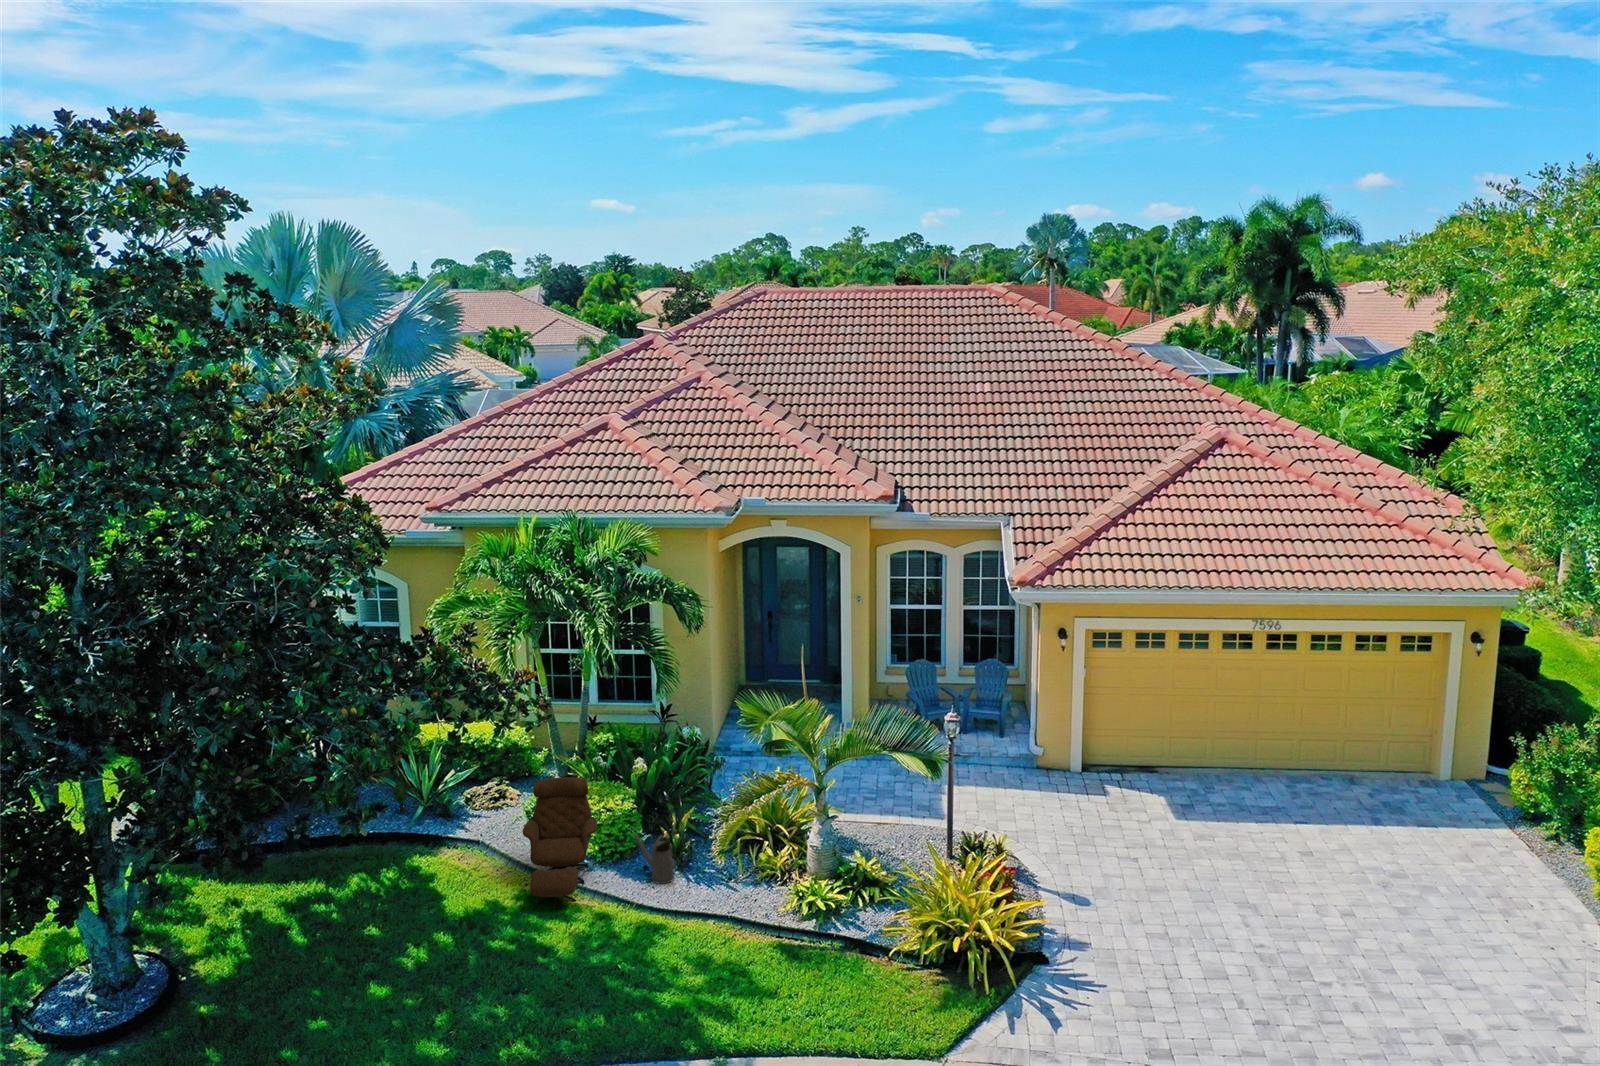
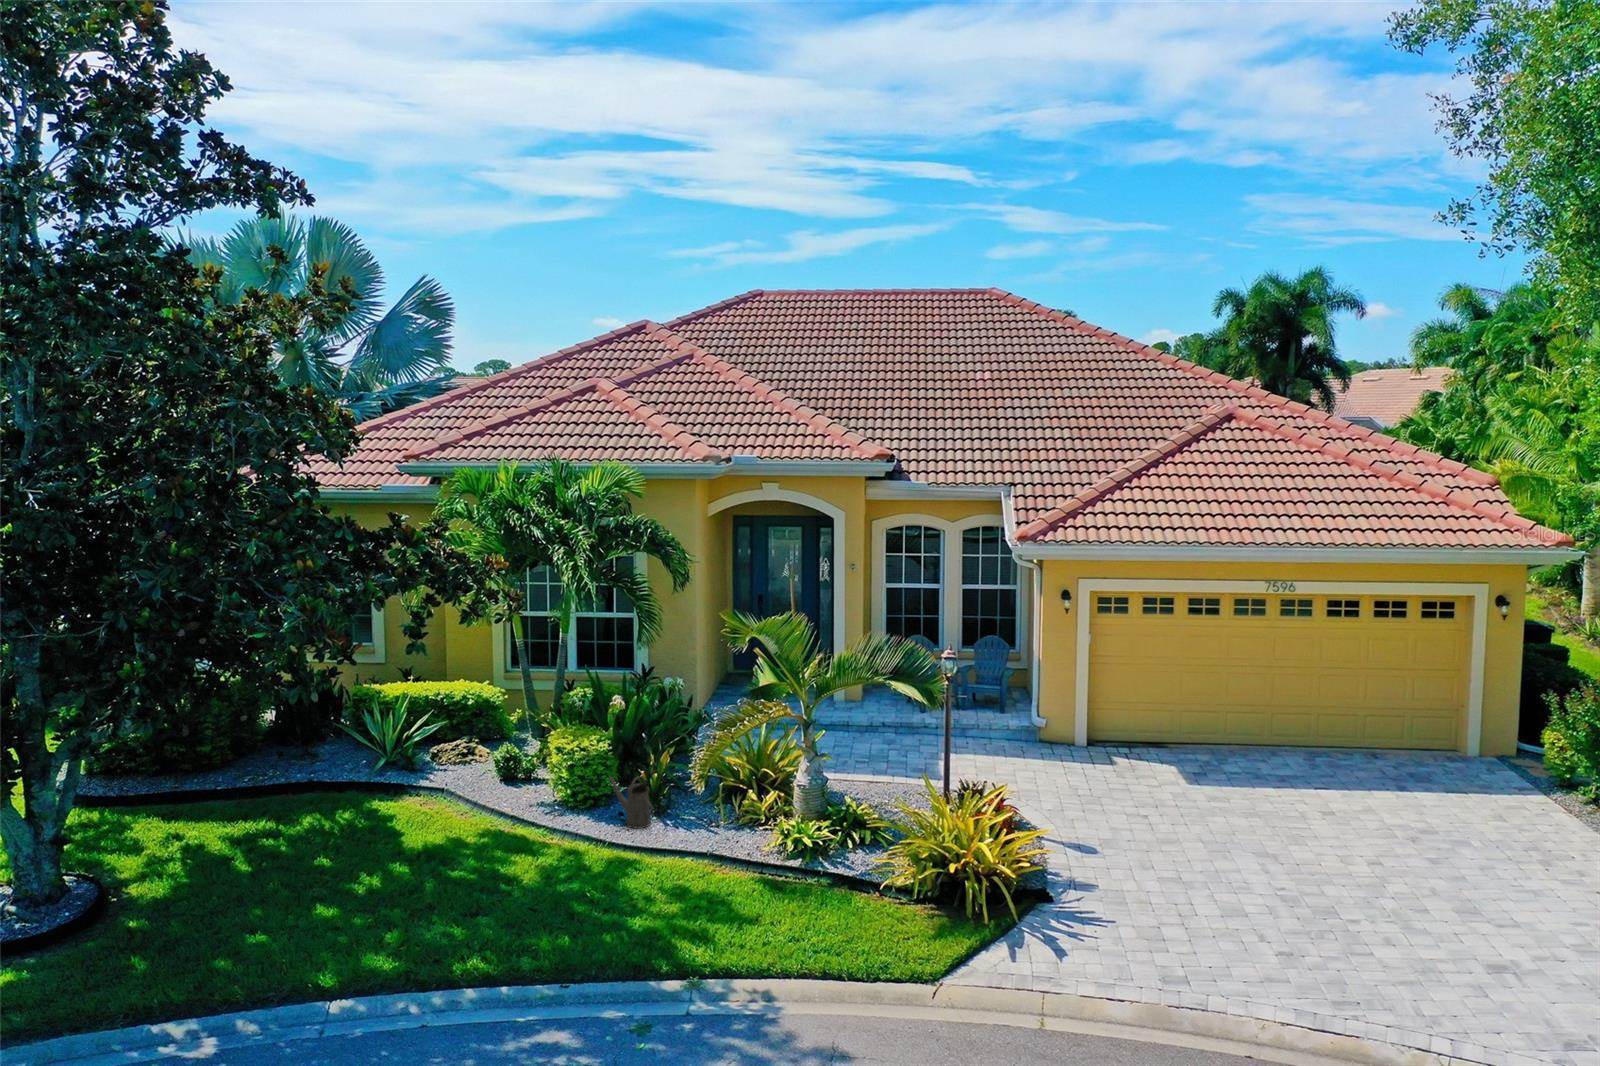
decorative plant: present [391,775,412,814] -> none [351,724,375,767]
lounge chair: present [523,777,597,910] -> none [489,716,570,848]

